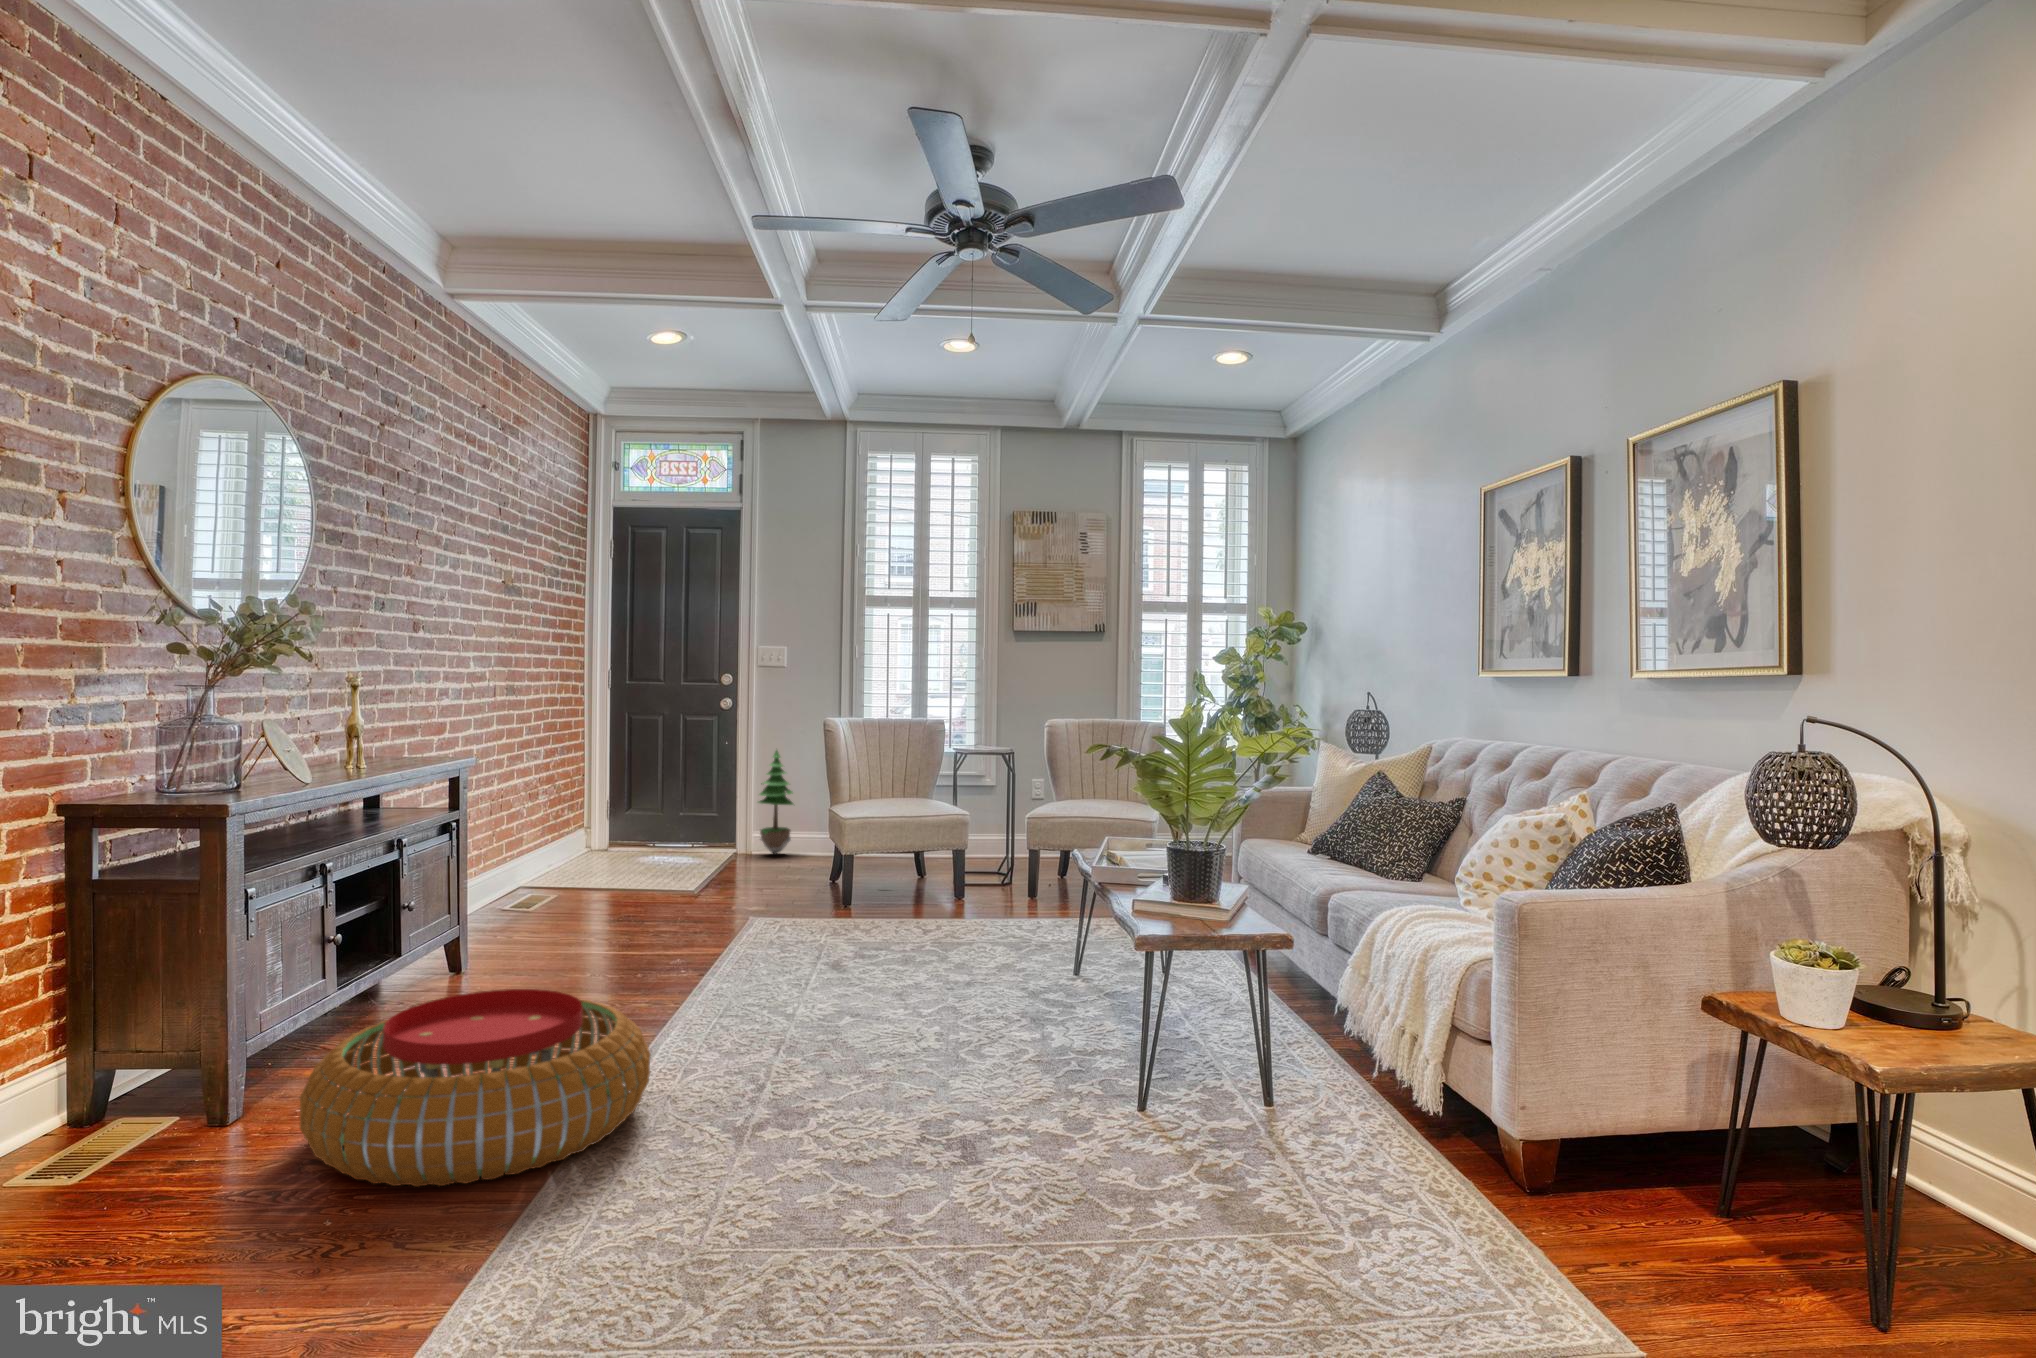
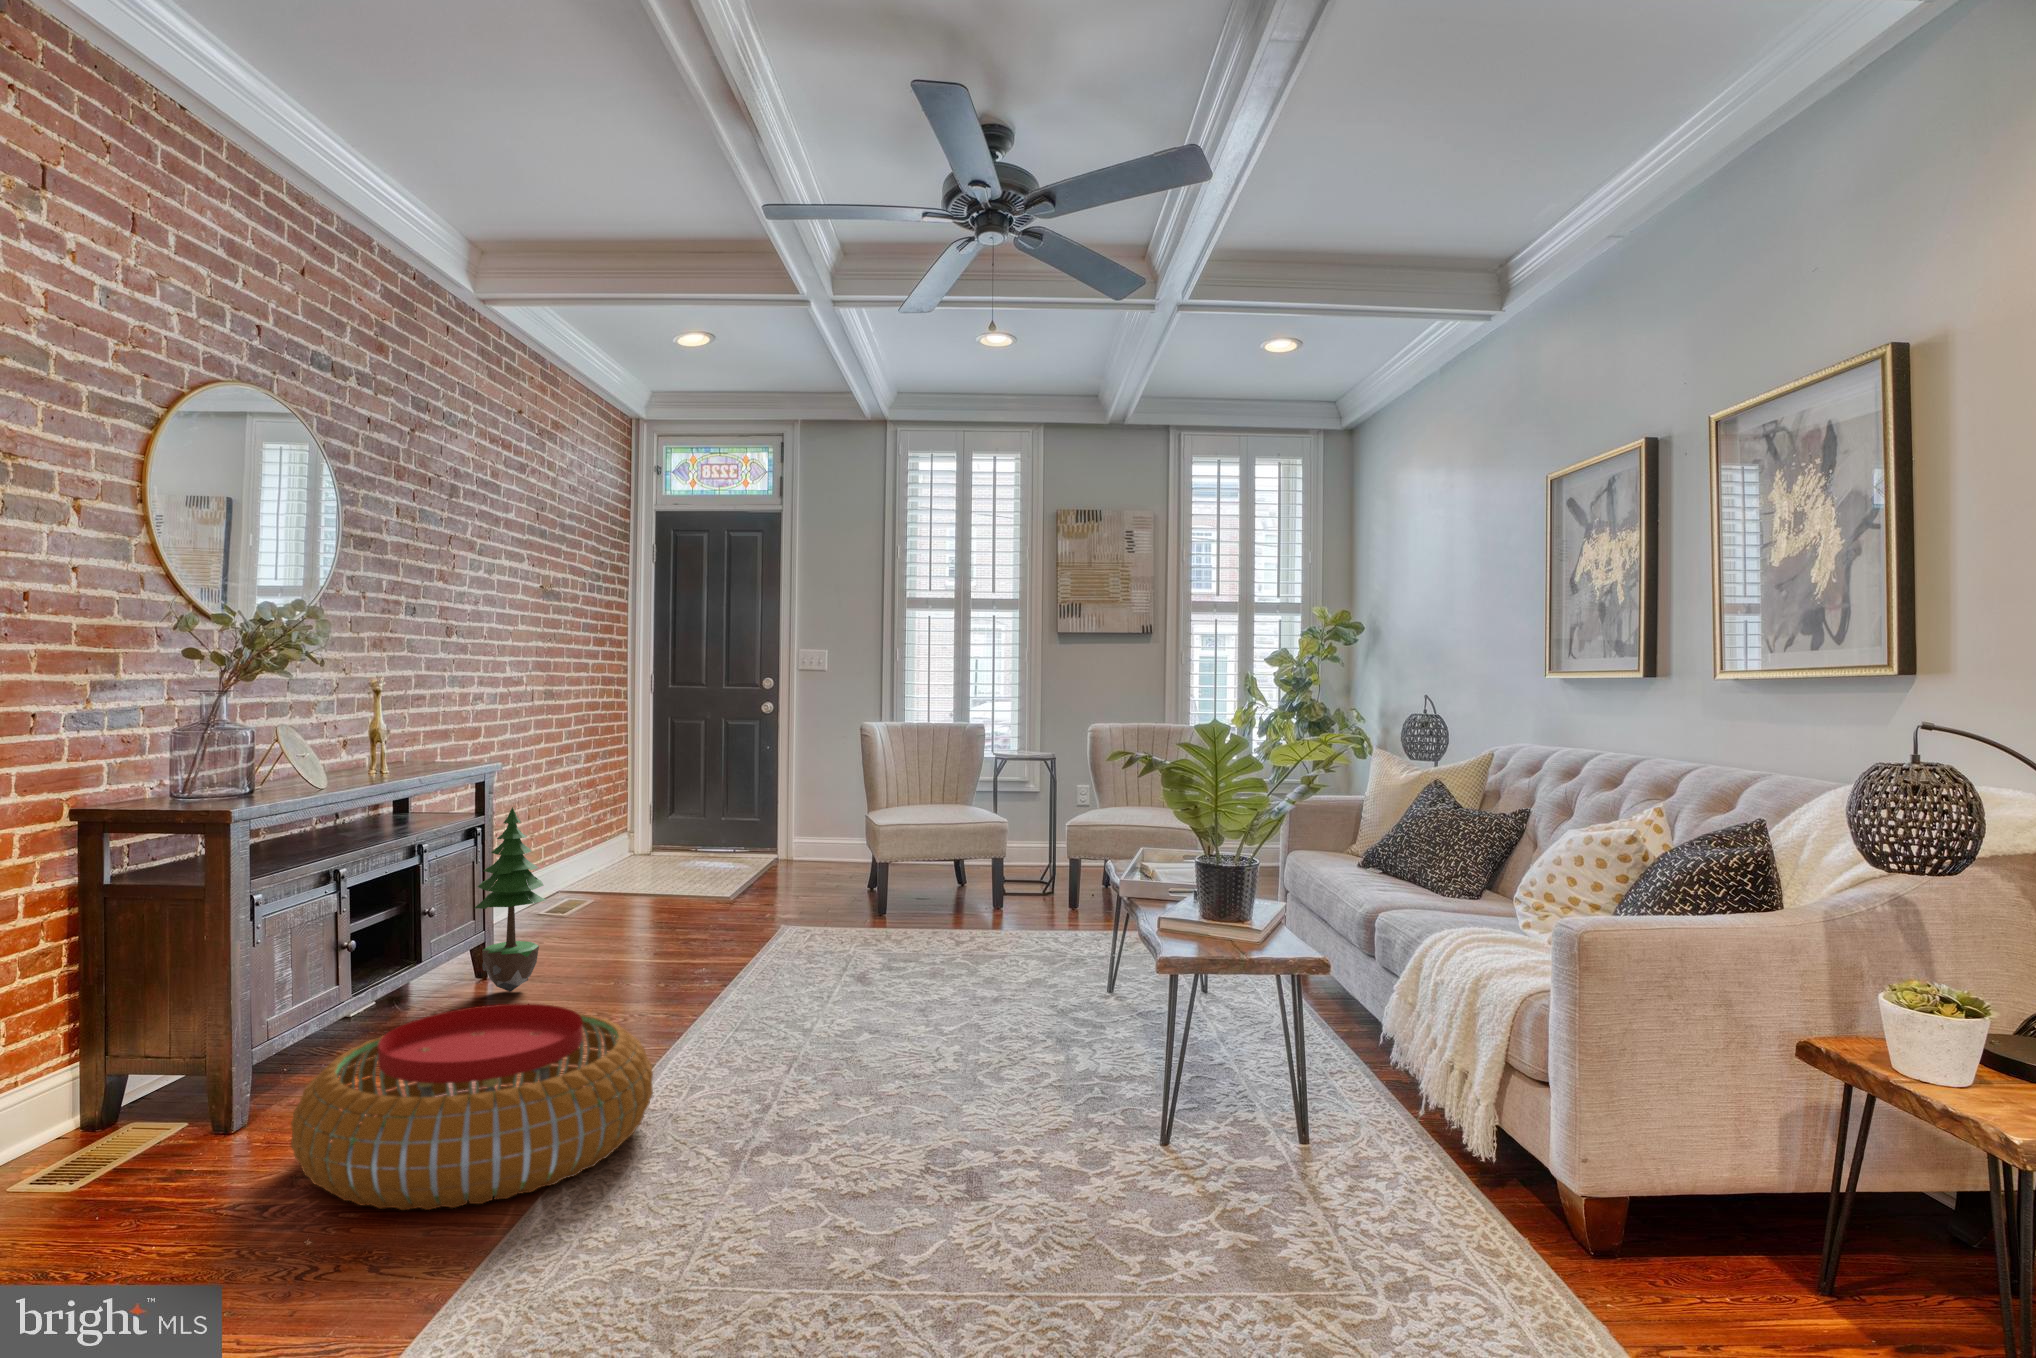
potted tree: present [758,750,793,854] -> present [475,807,546,992]

